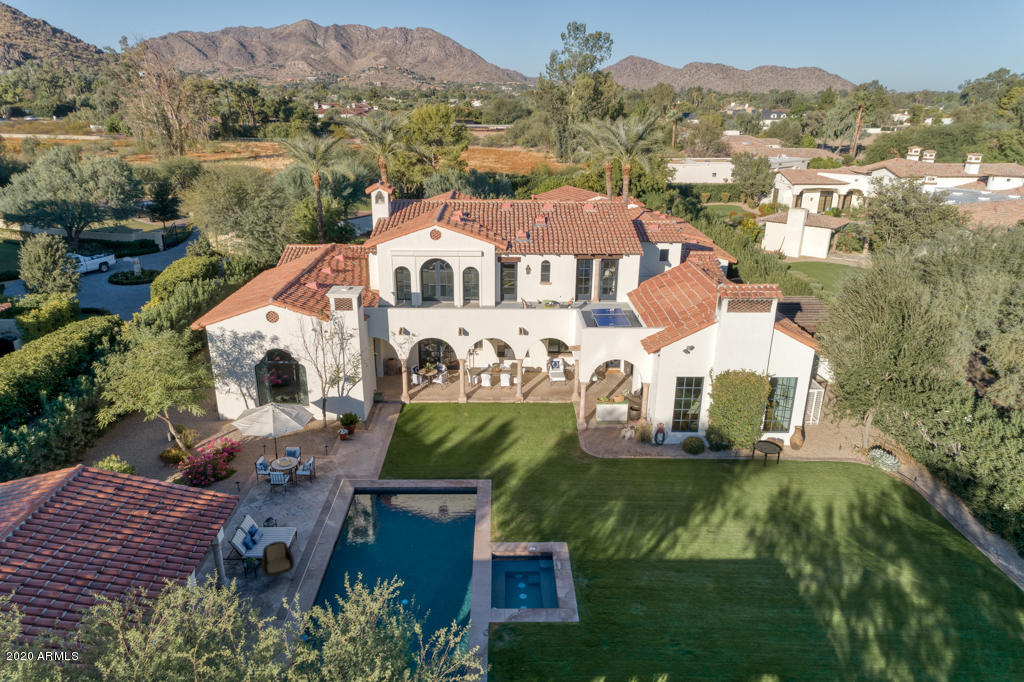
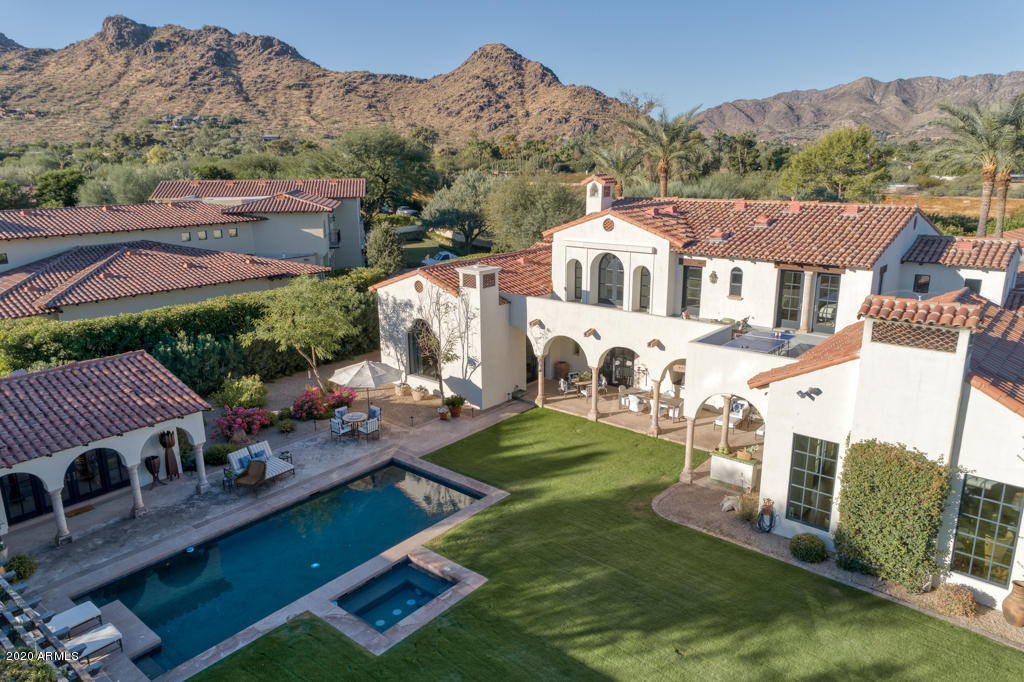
round table: present [752,440,782,467] -> none [900,575,957,628]

